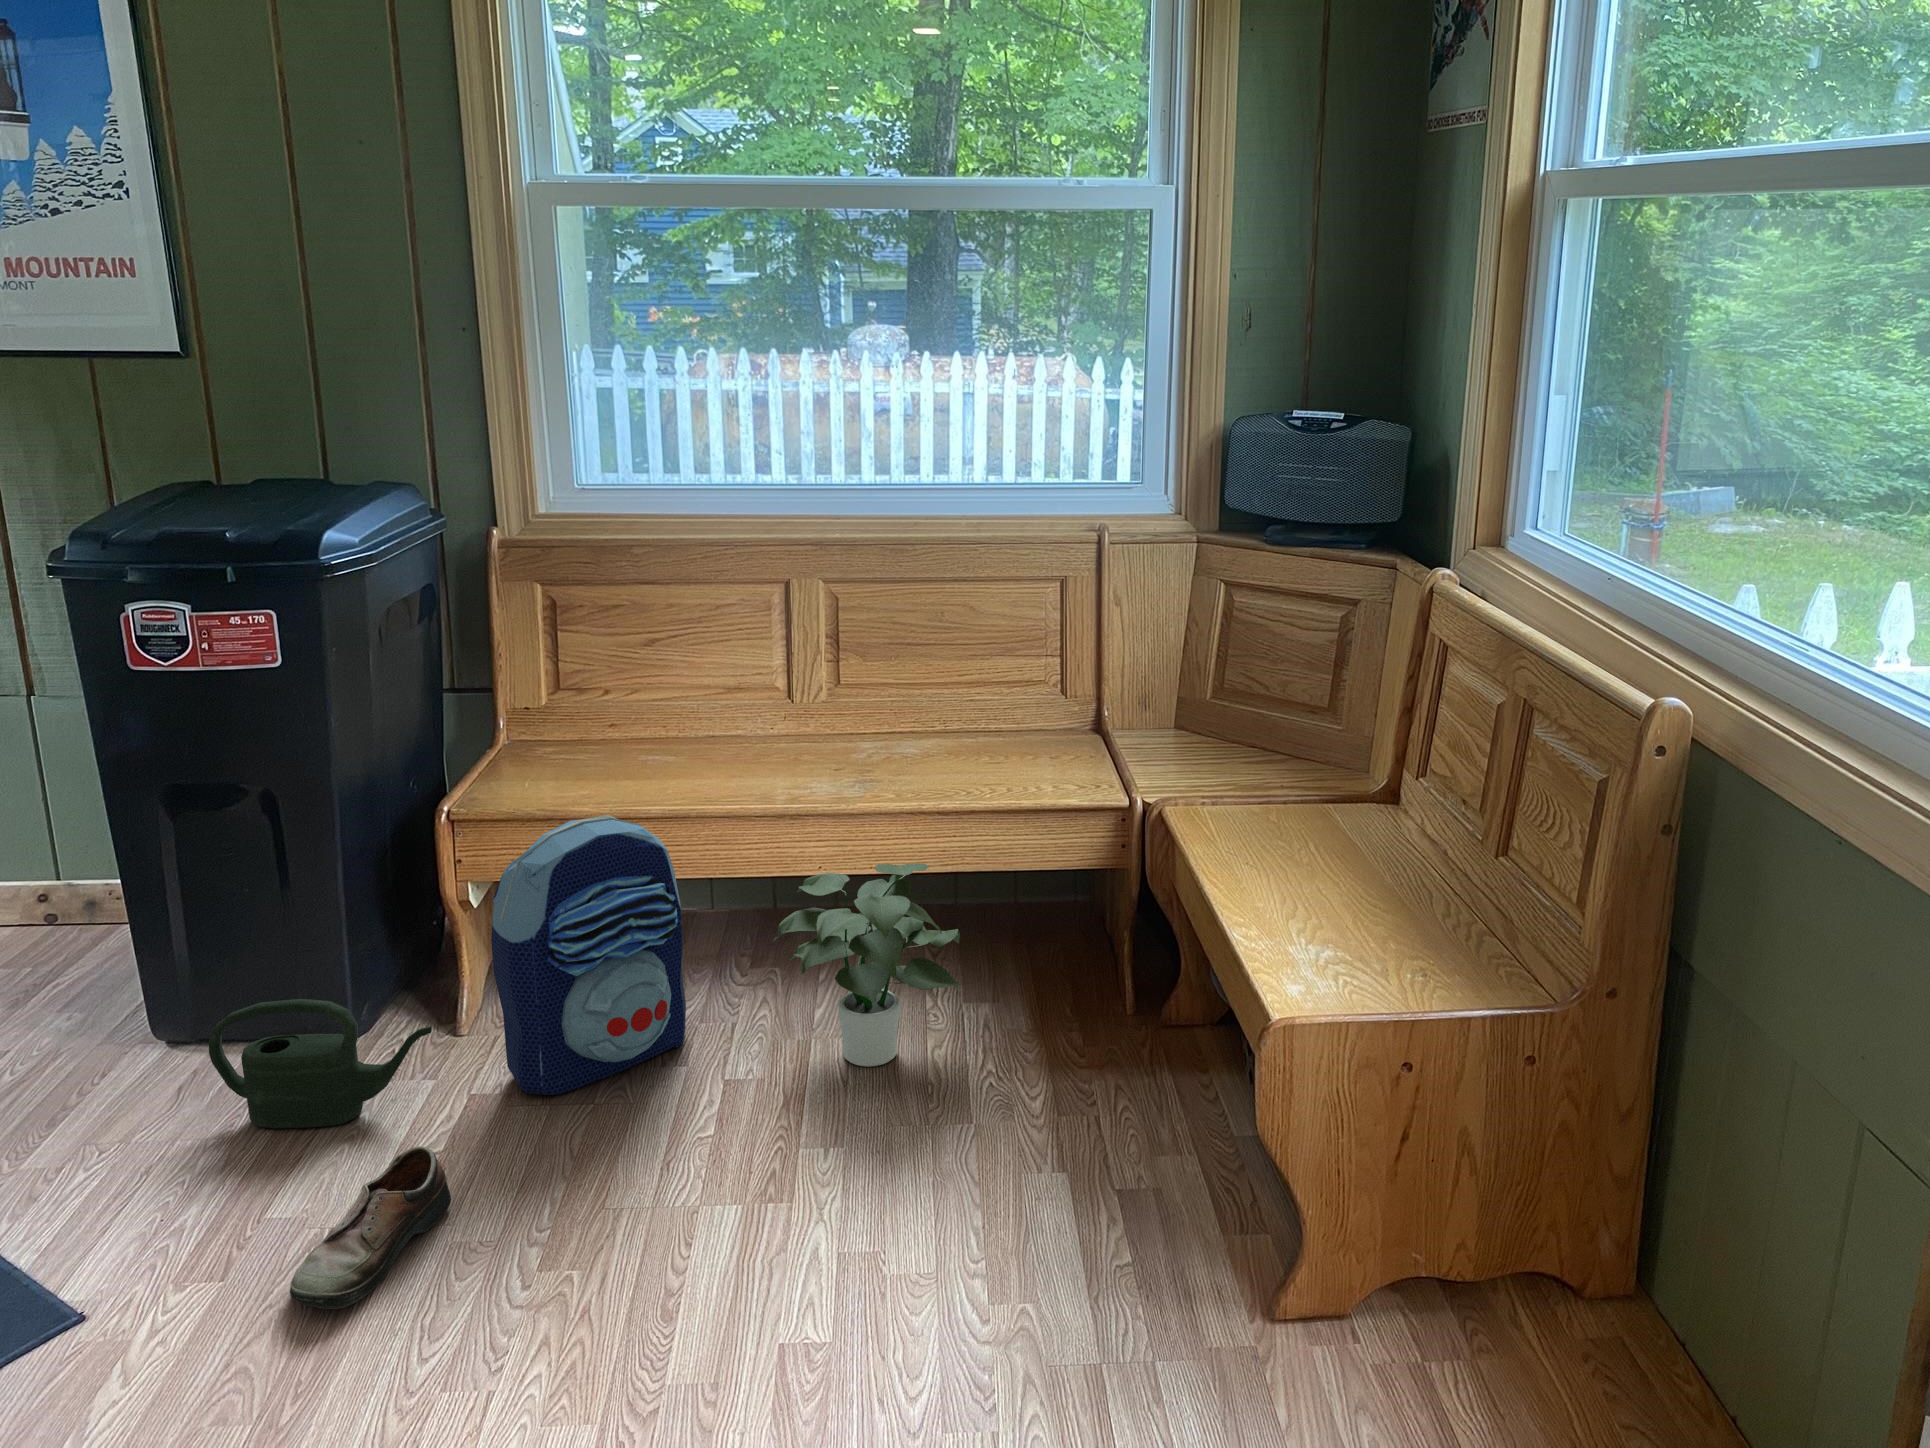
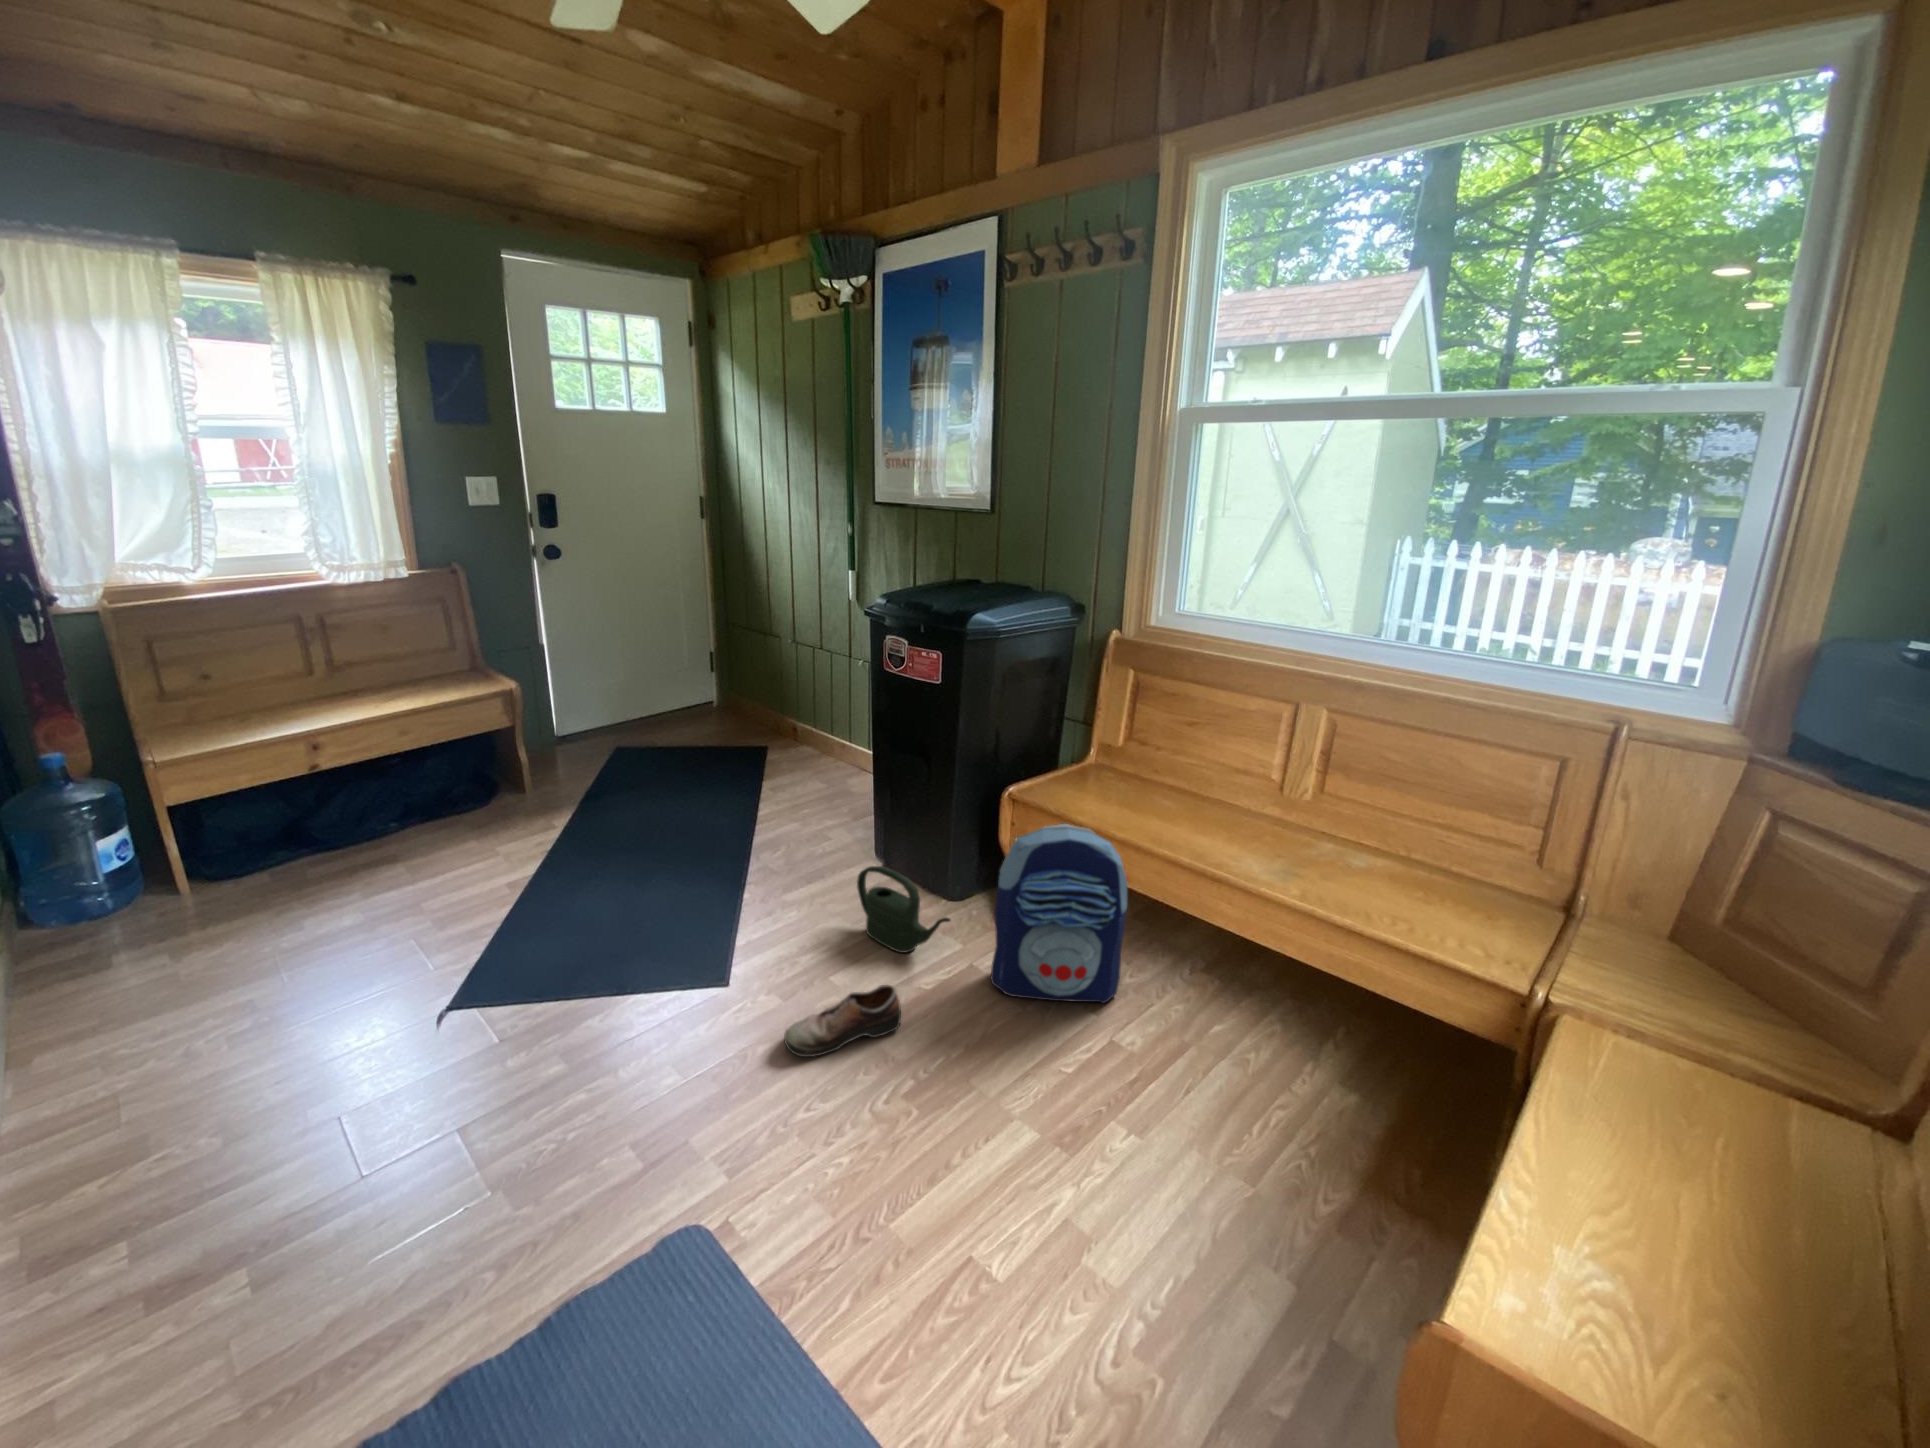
potted plant: present [774,863,963,1067] -> none [1172,926,1331,1096]

